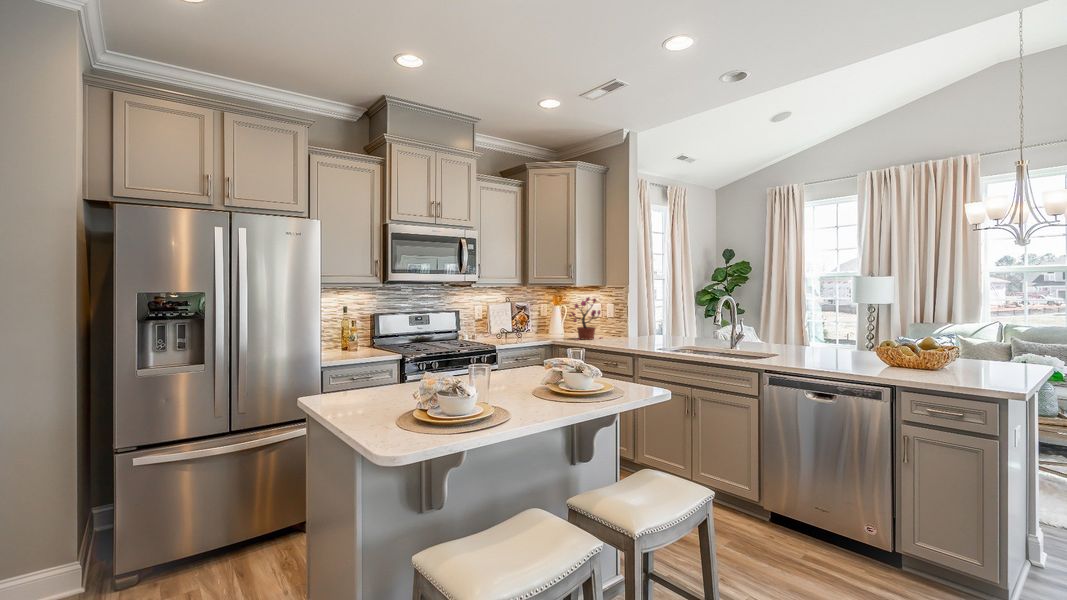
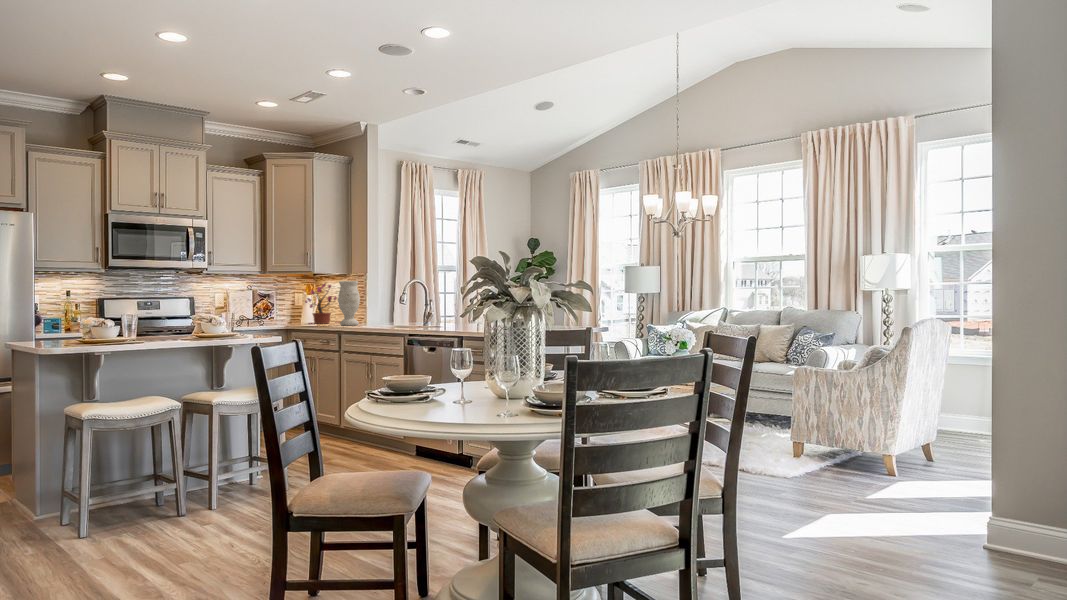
vase: none [623,298,647,348] -> present [338,281,360,326]

